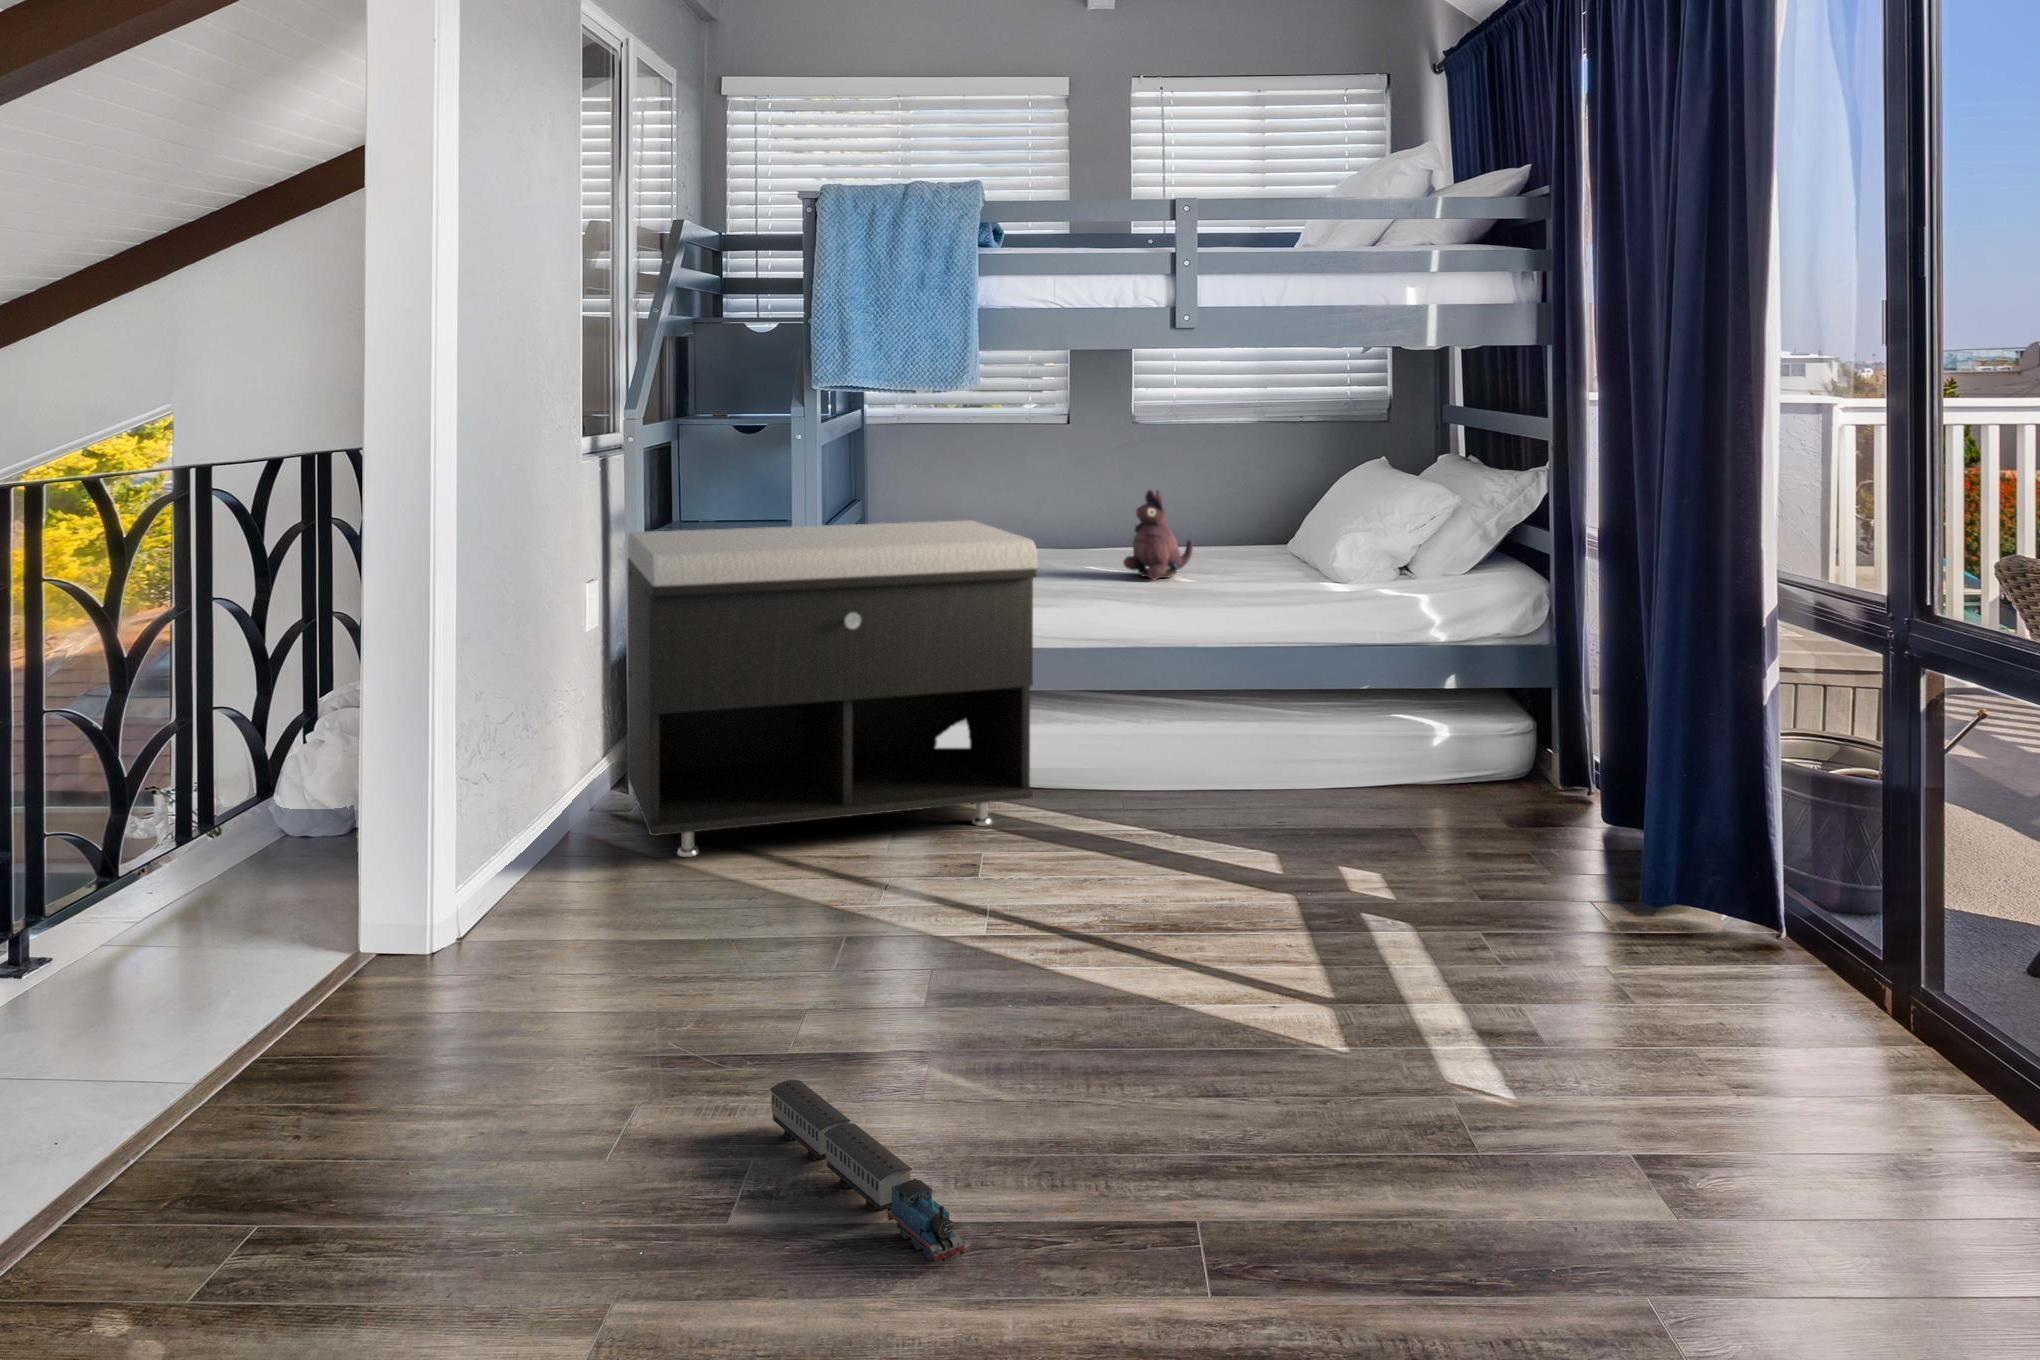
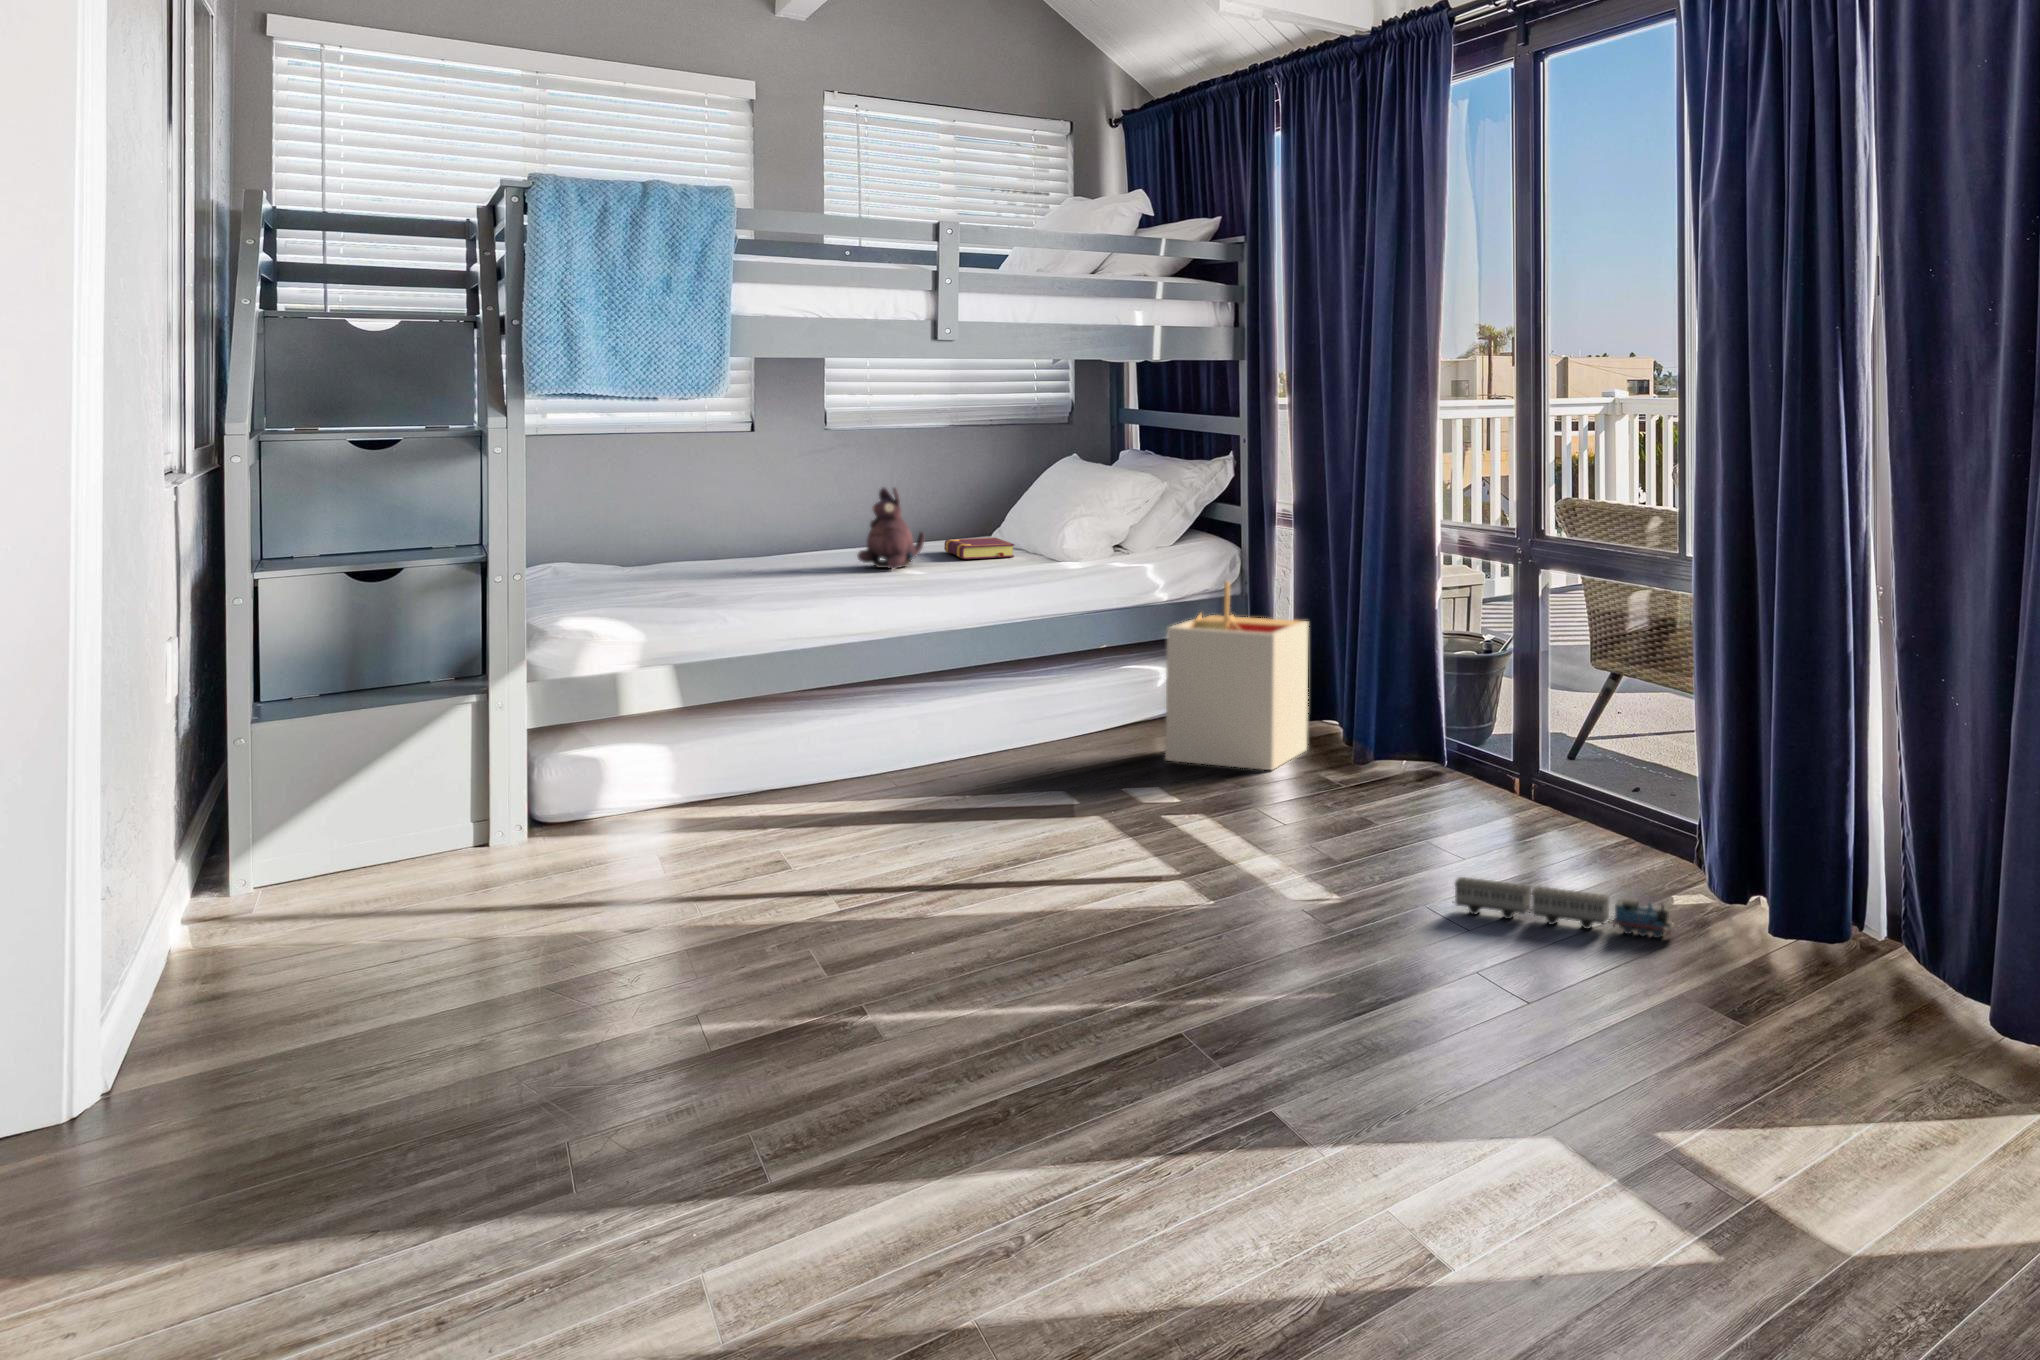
storage bench: present [627,520,1037,857] -> none [312,522,829,894]
book: none [1226,549,1290,574] -> present [944,538,1014,559]
storage bin: none [1413,627,1598,875] -> present [1165,582,1308,770]
toy train: present [770,1080,965,1262] -> present [1453,877,1675,938]

